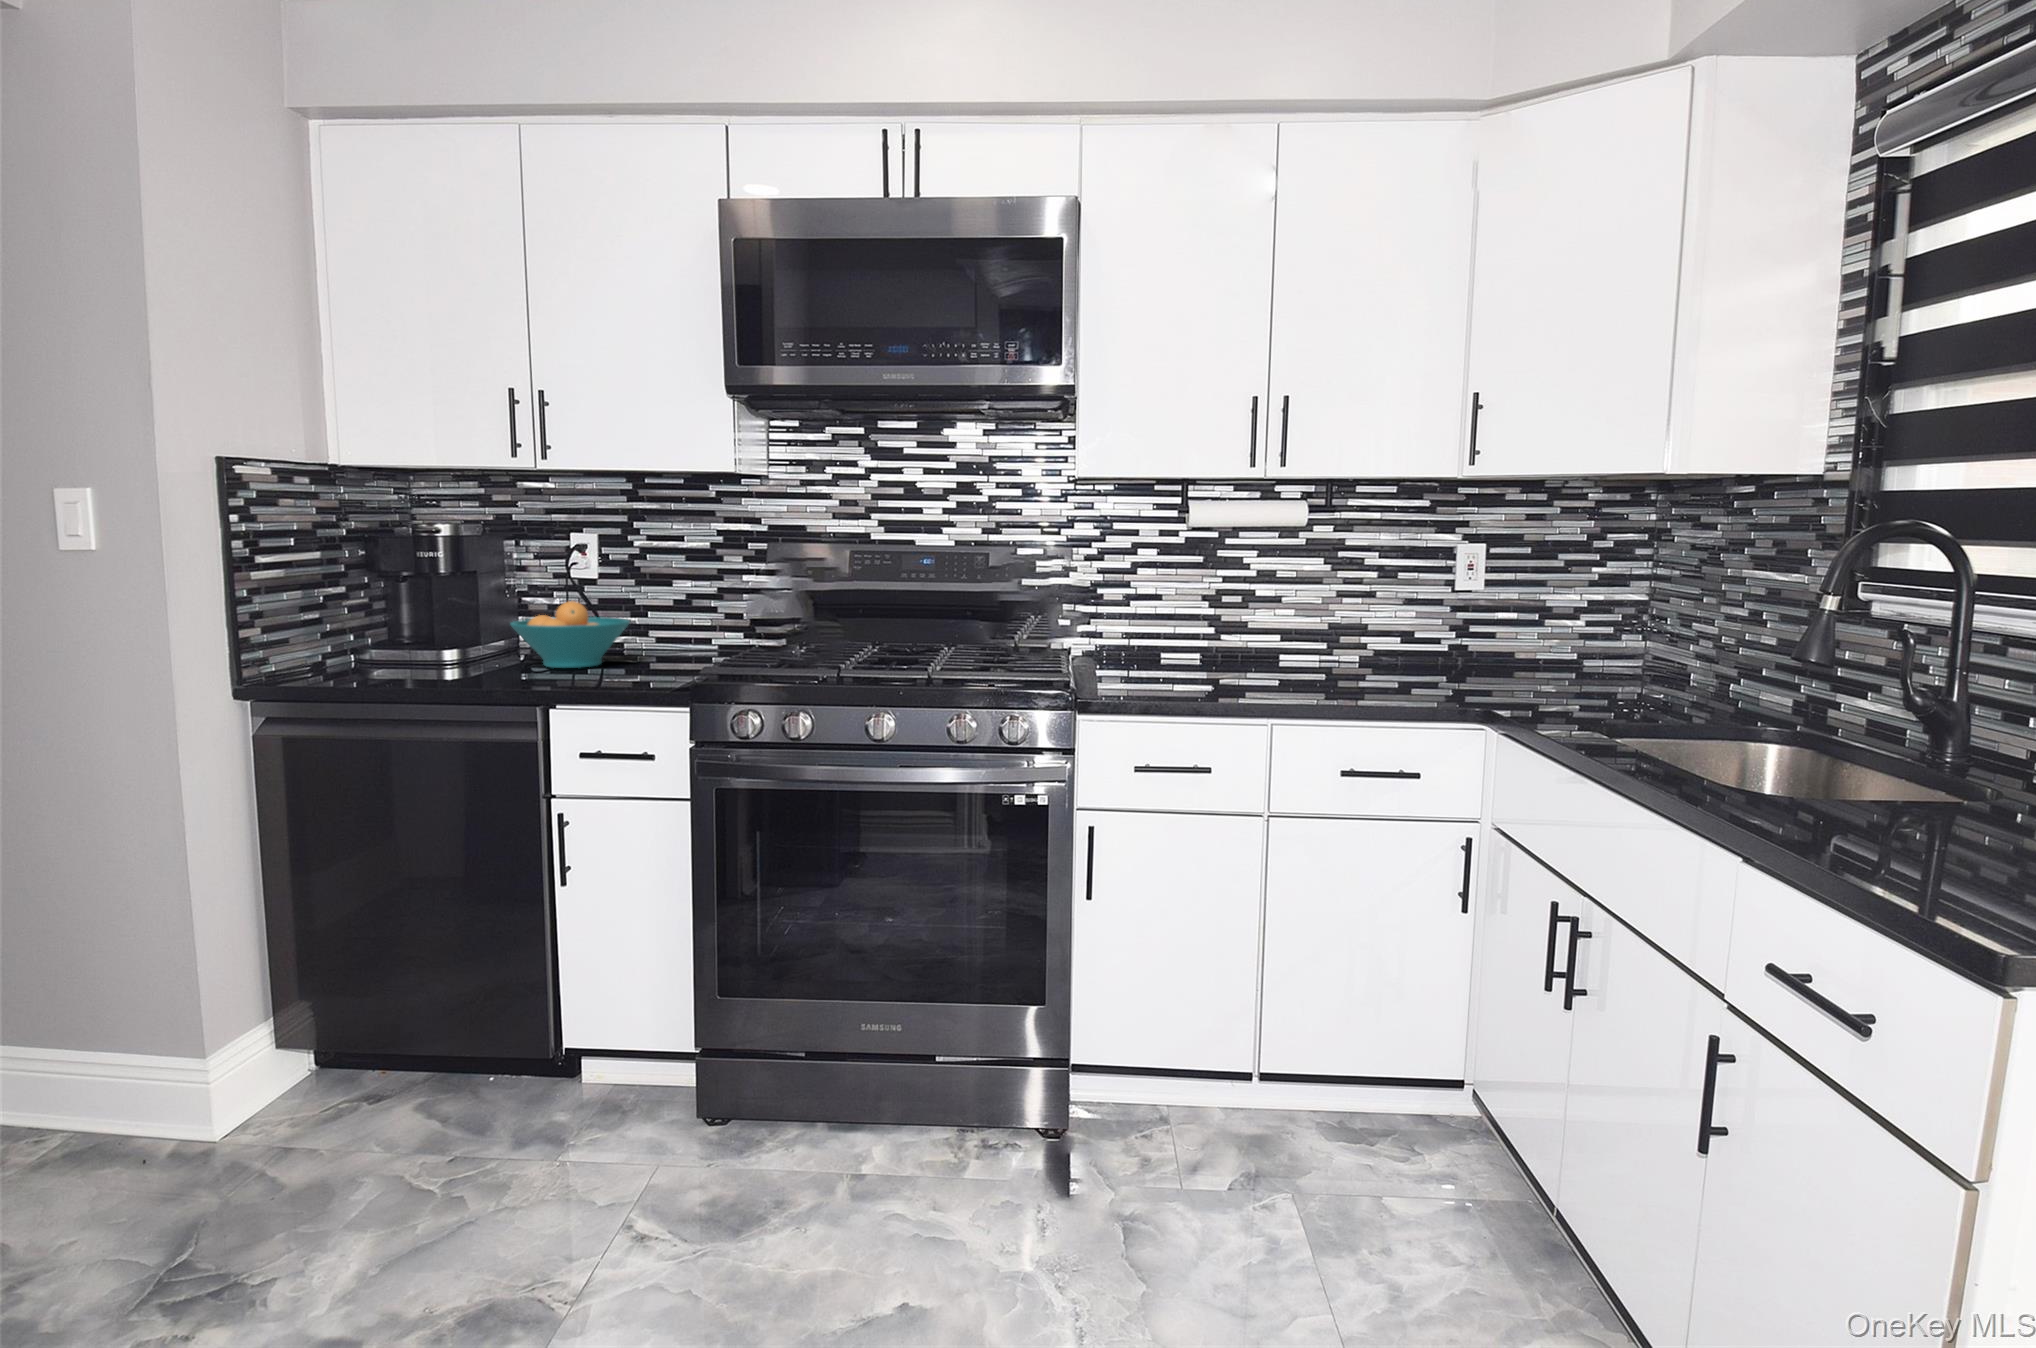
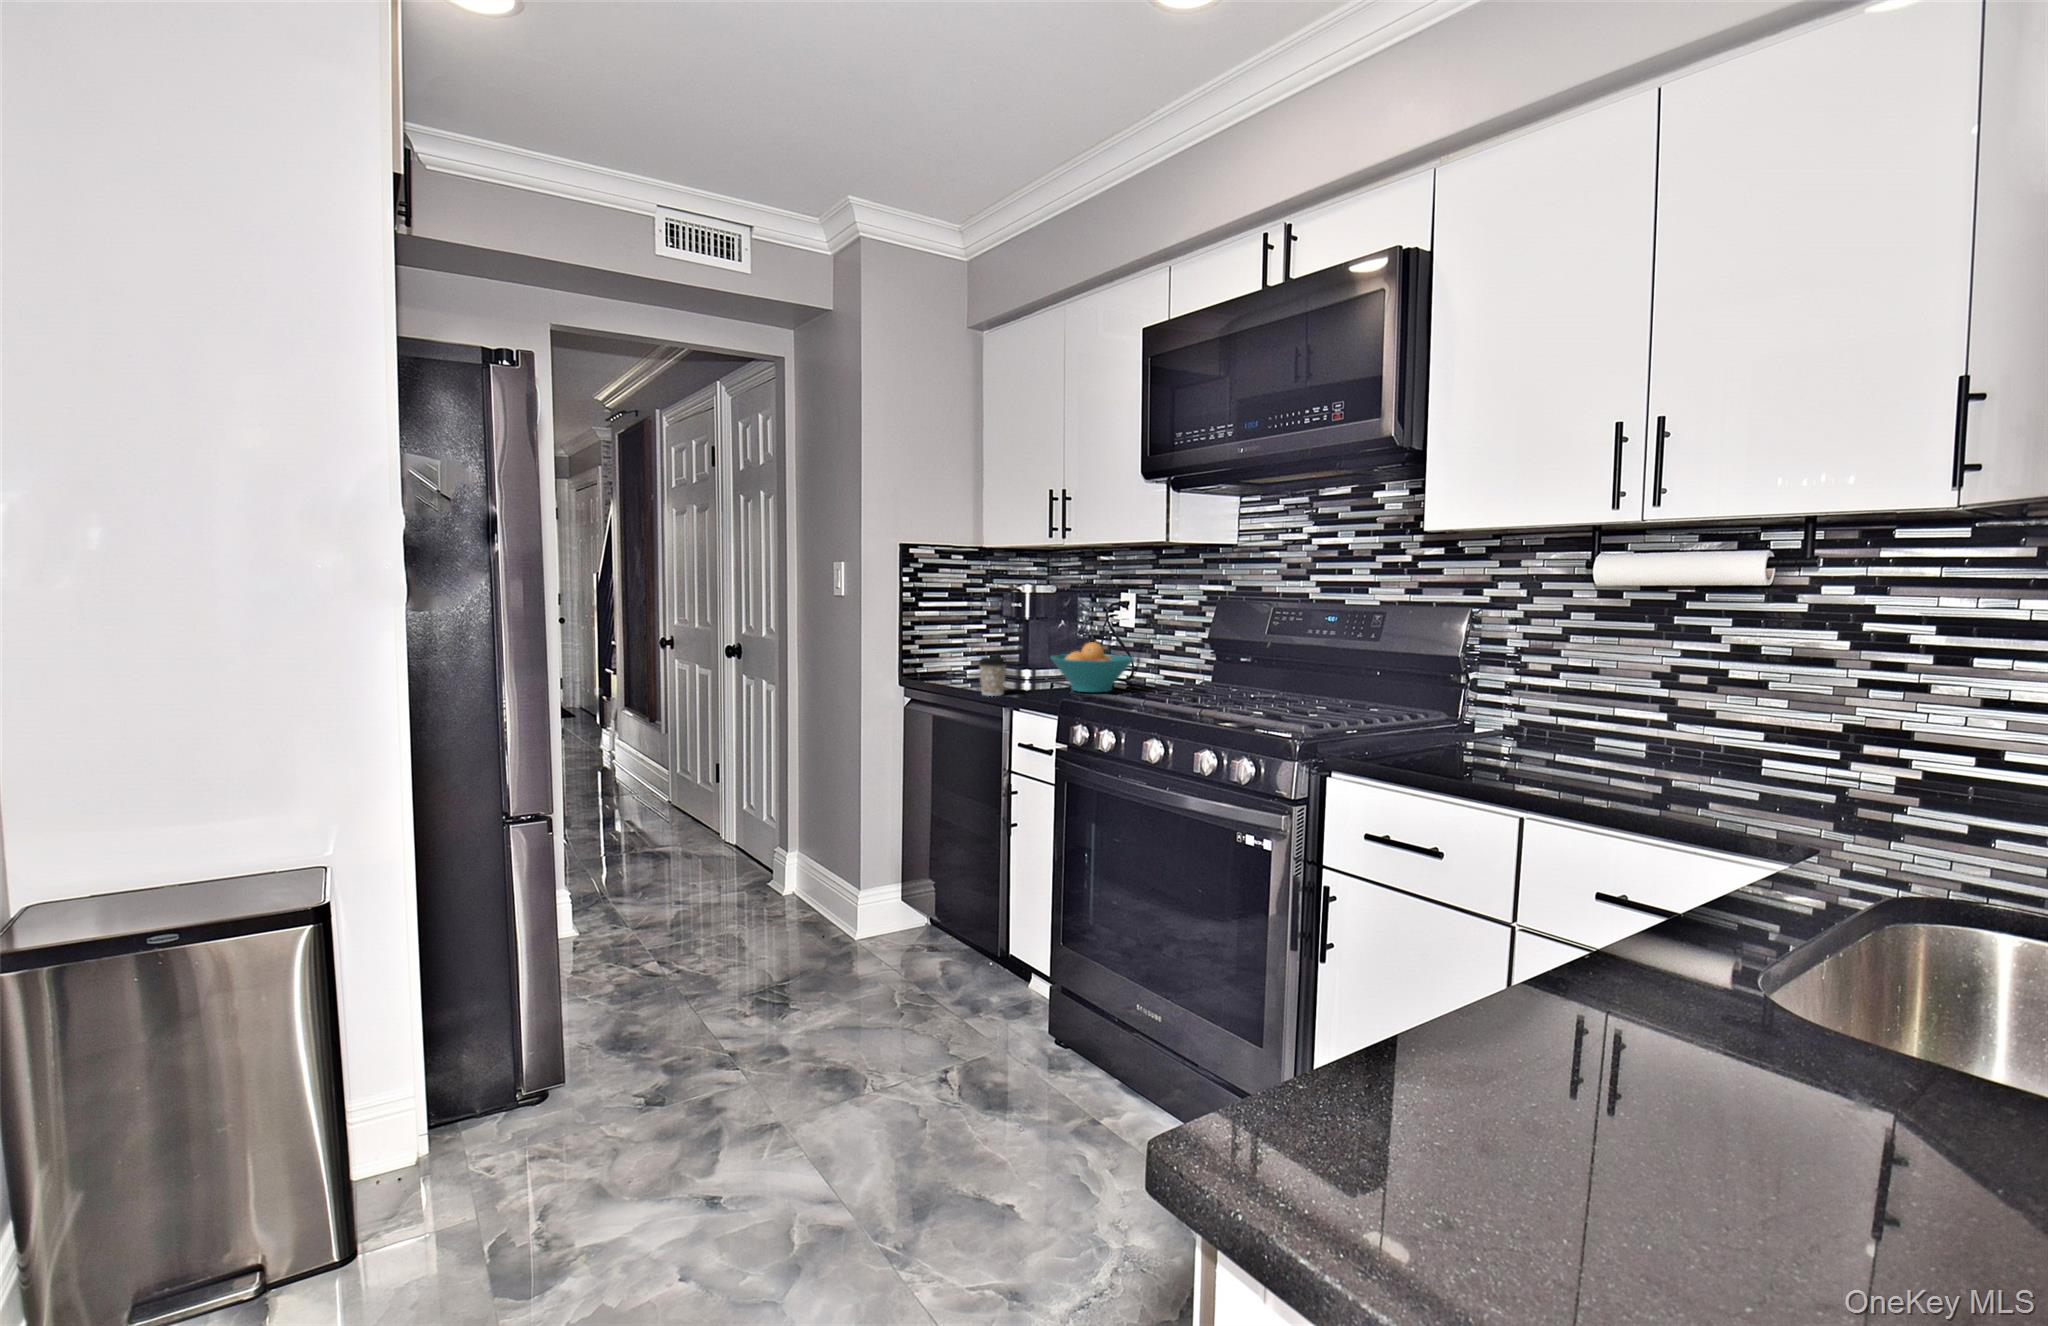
coffee cup: none [423,630,470,686] -> present [979,657,1007,696]

